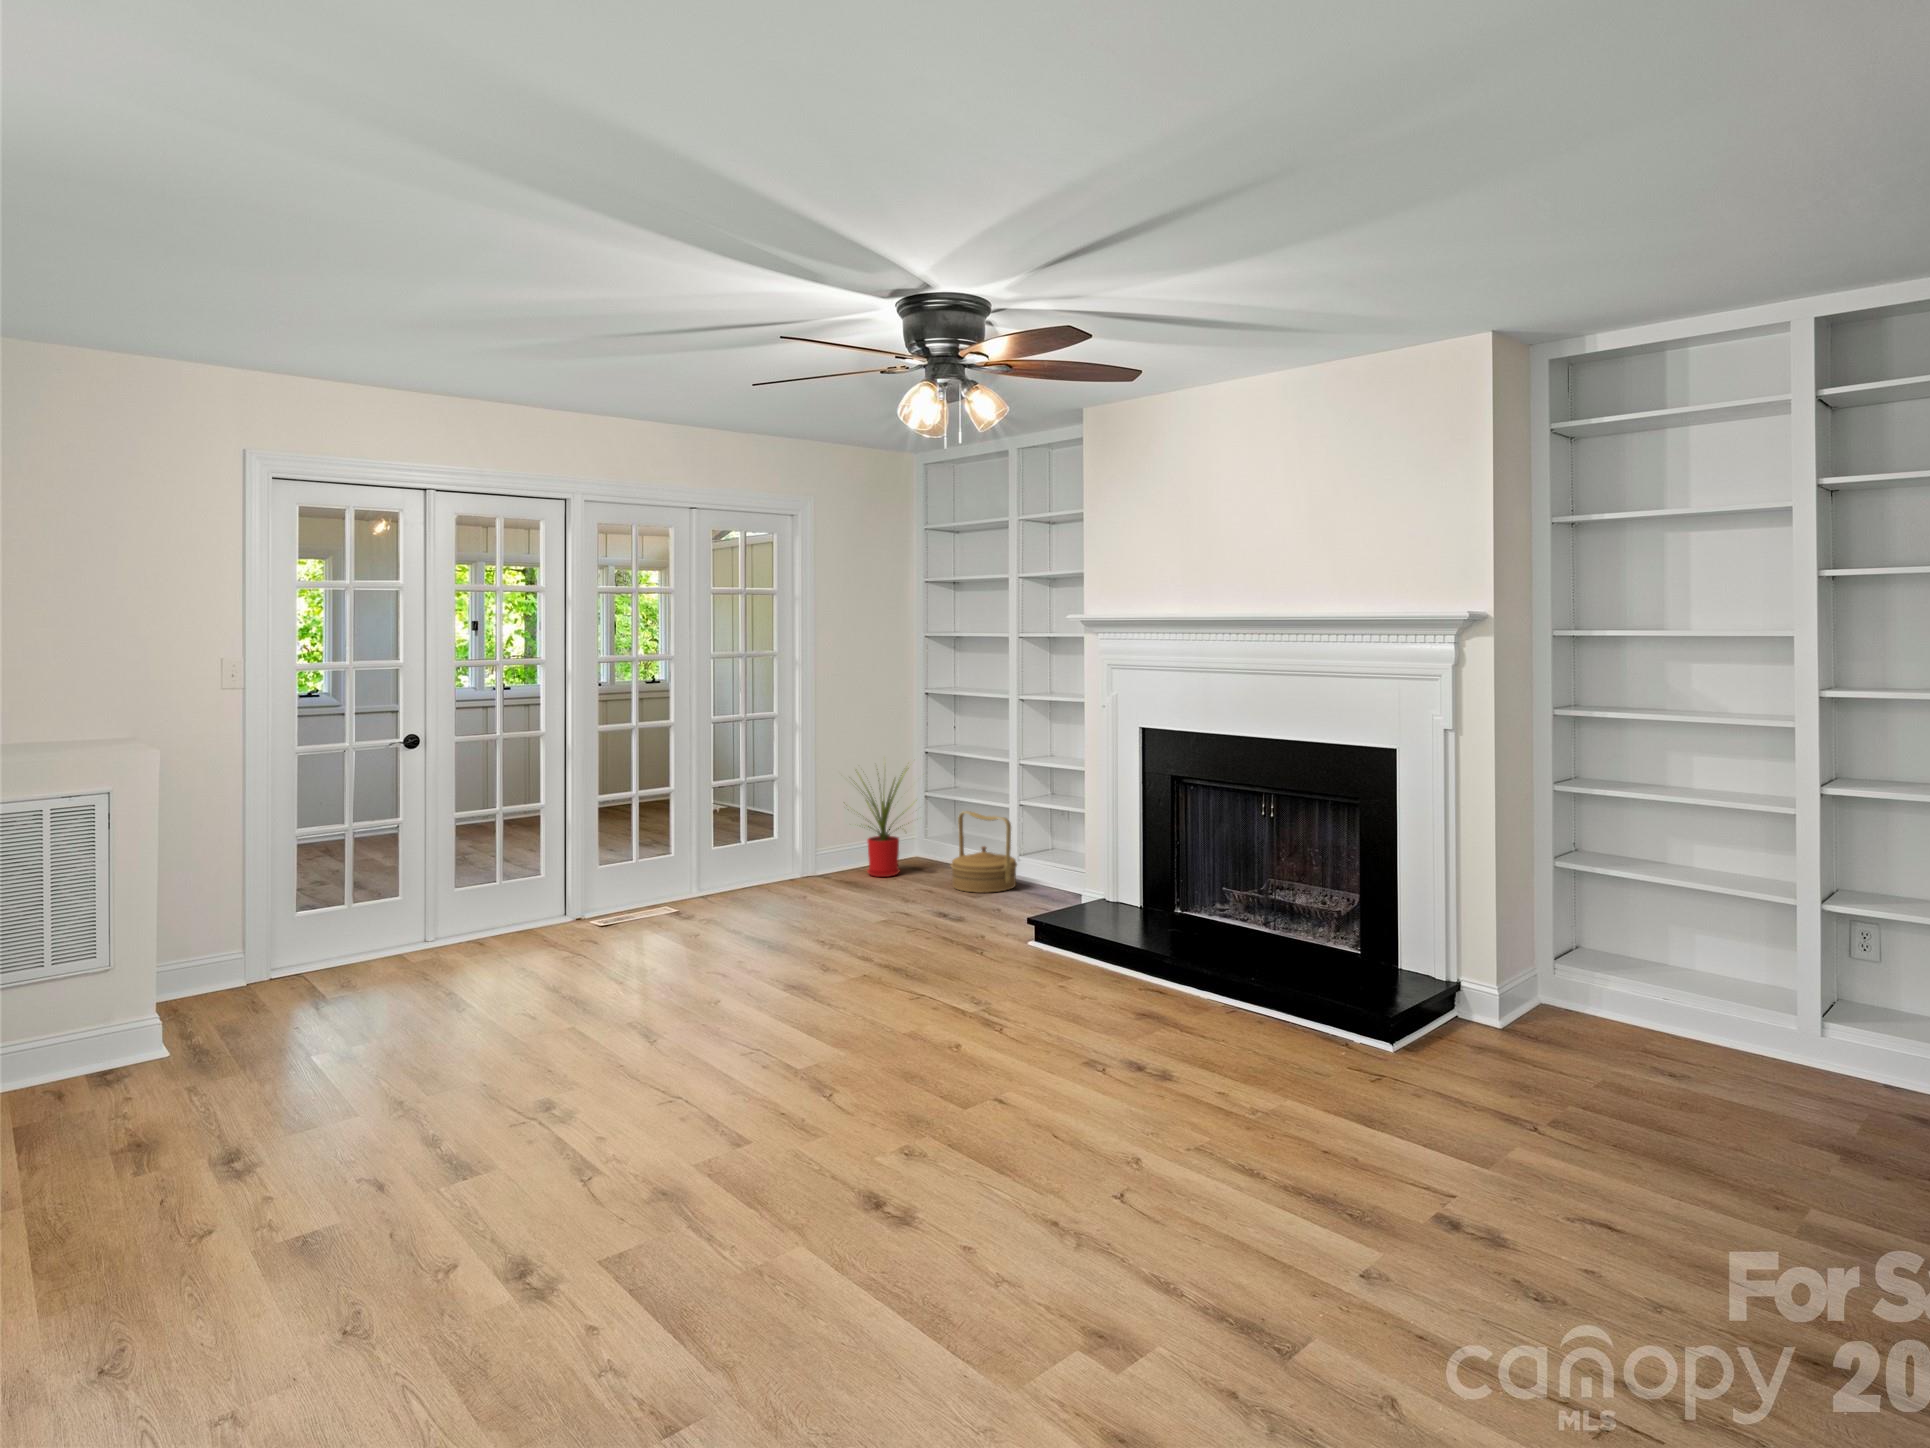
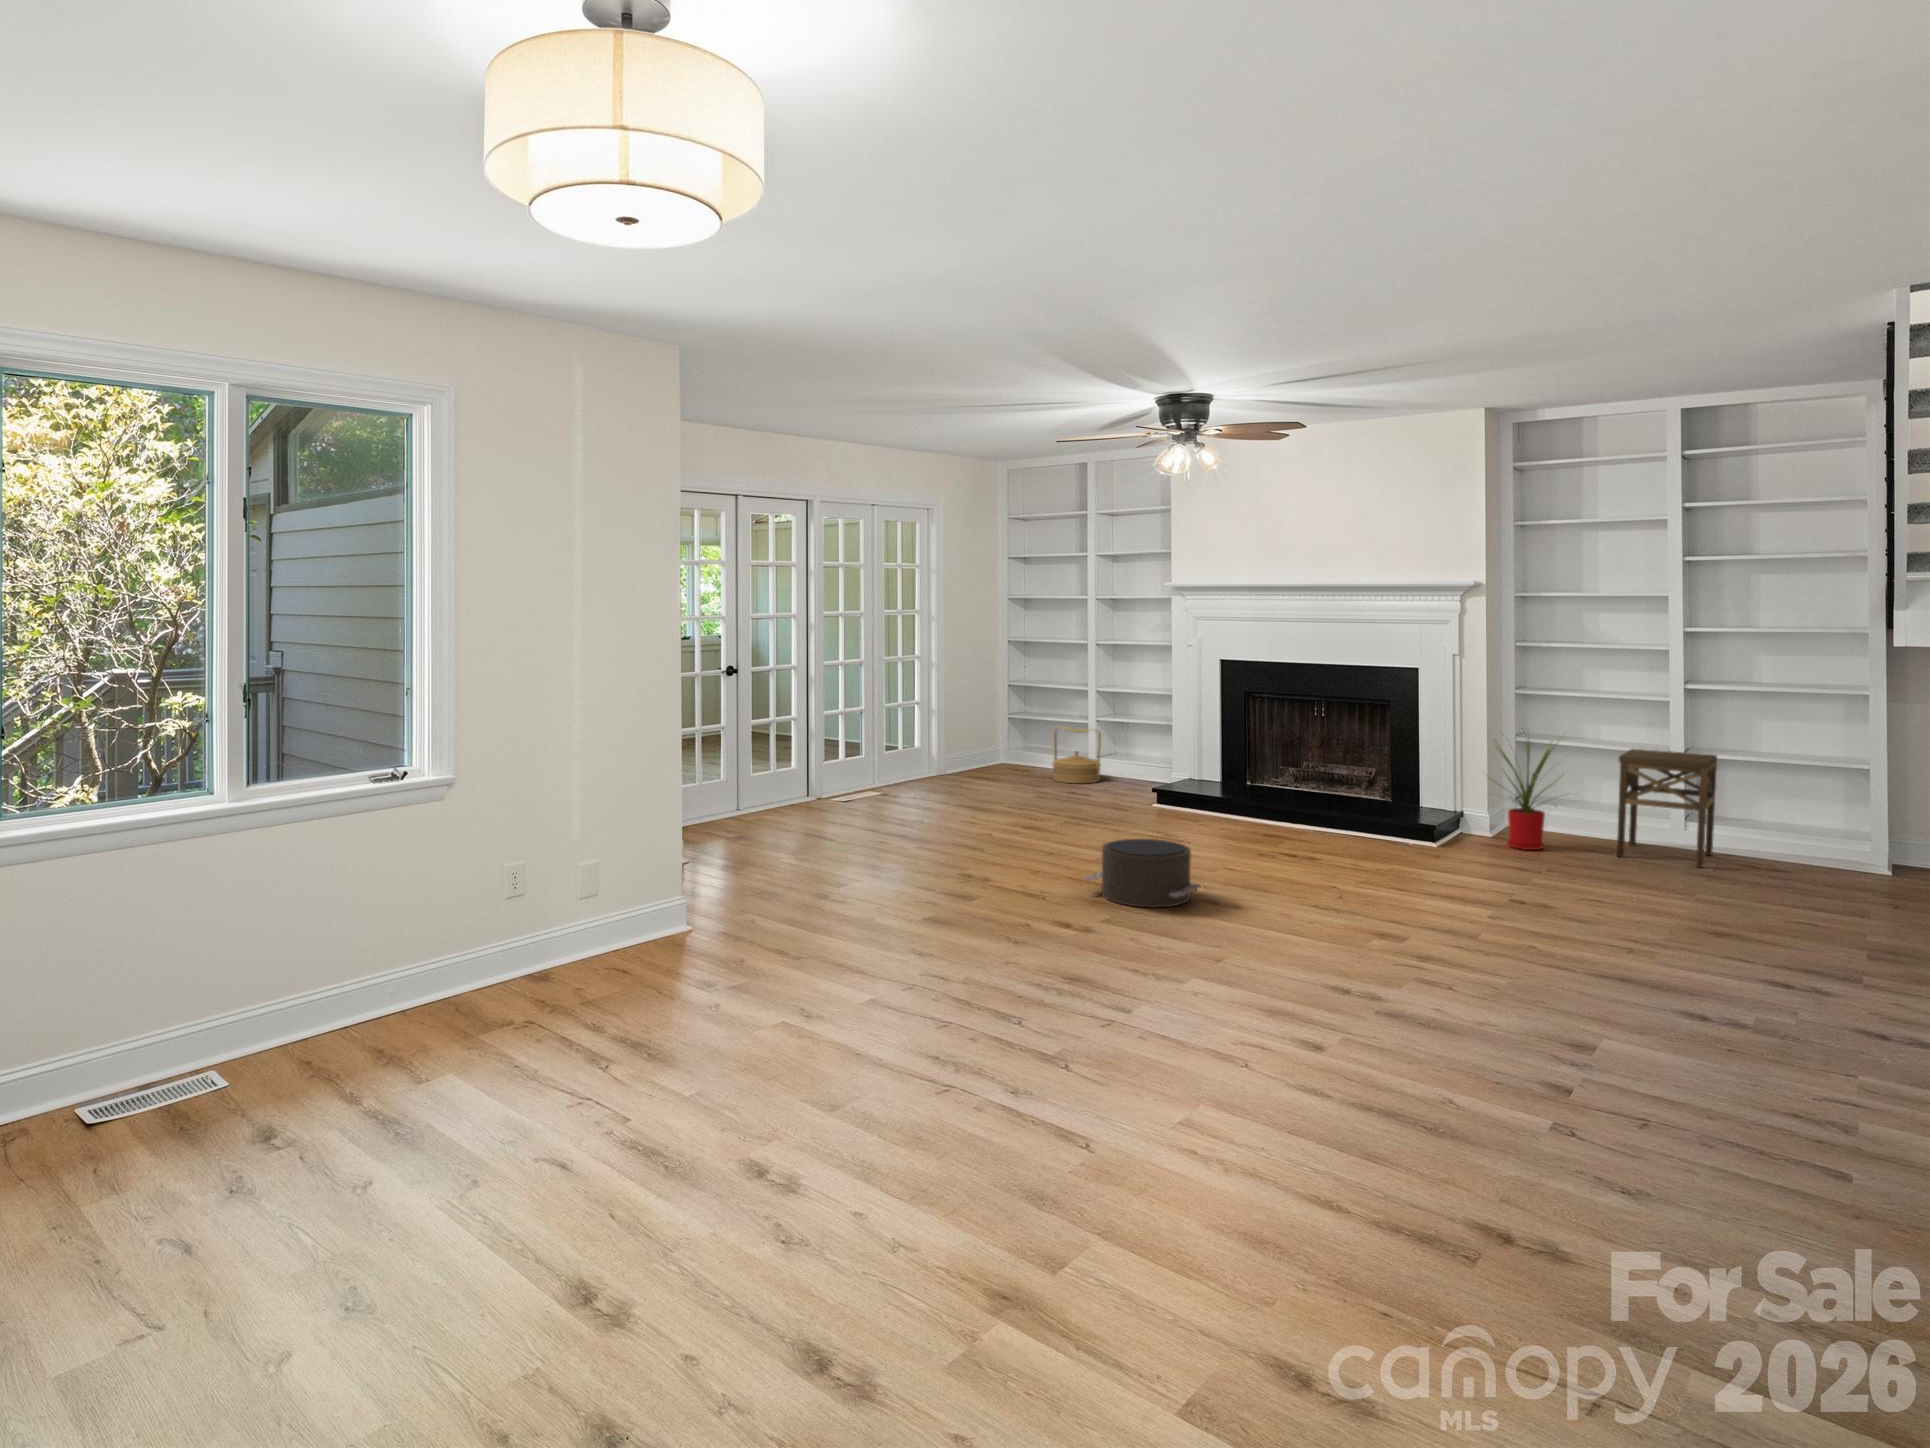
house plant: present [859,769,907,877] -> present [1499,742,1558,850]
side table: none [1699,892,1882,1124] -> present [1617,749,1717,867]
pouf: none [676,1053,857,1204] -> present [1084,839,1199,907]

